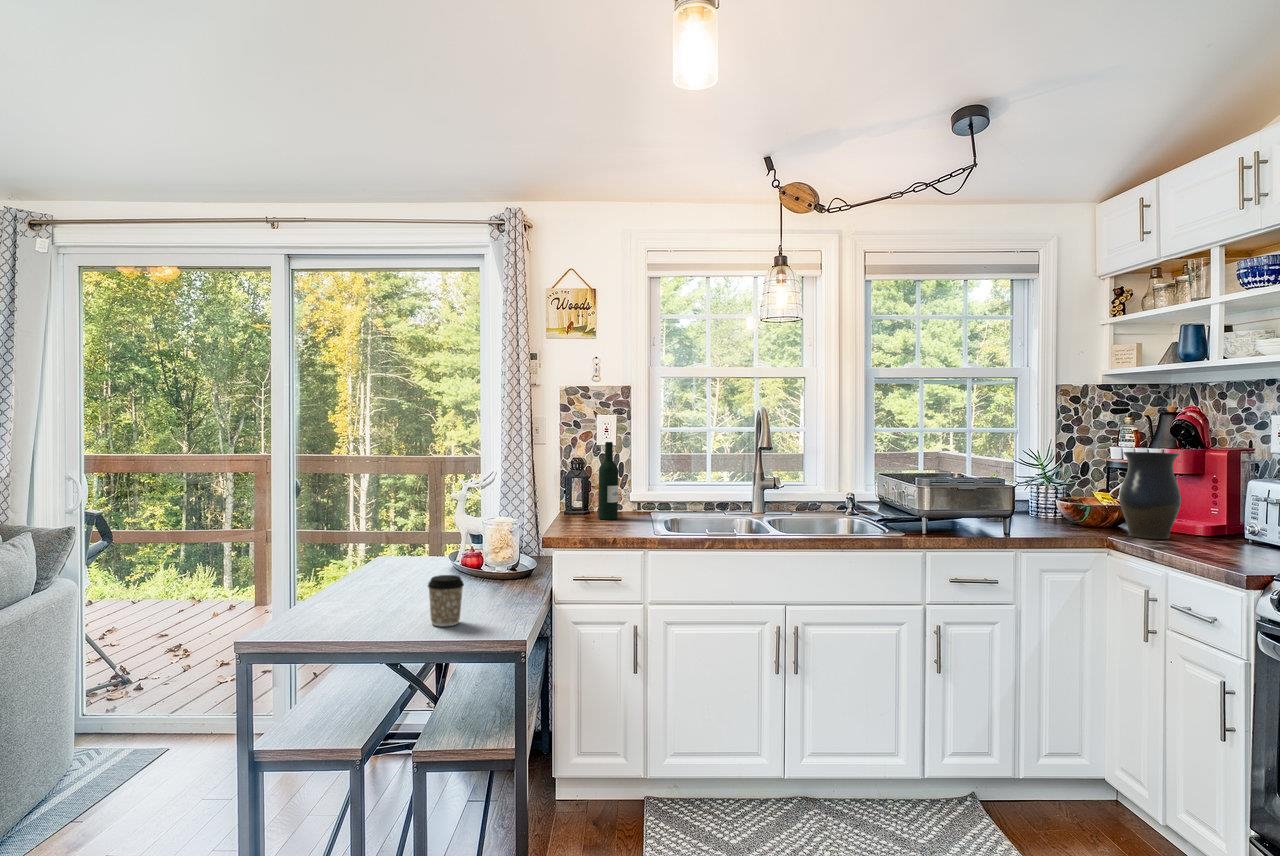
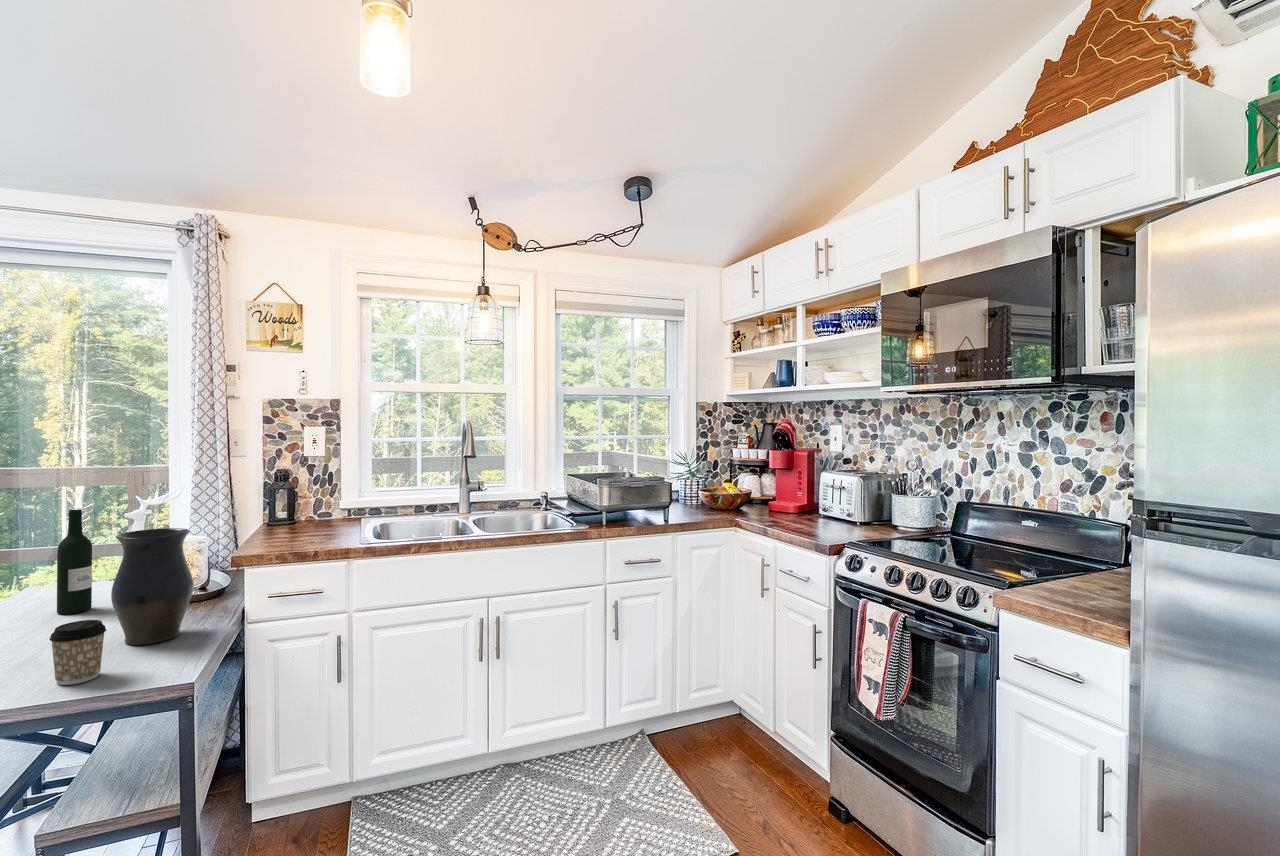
wine bottle: present [598,442,618,520] -> present [57,509,92,614]
vase: present [1119,452,1181,540] -> present [111,528,193,645]

